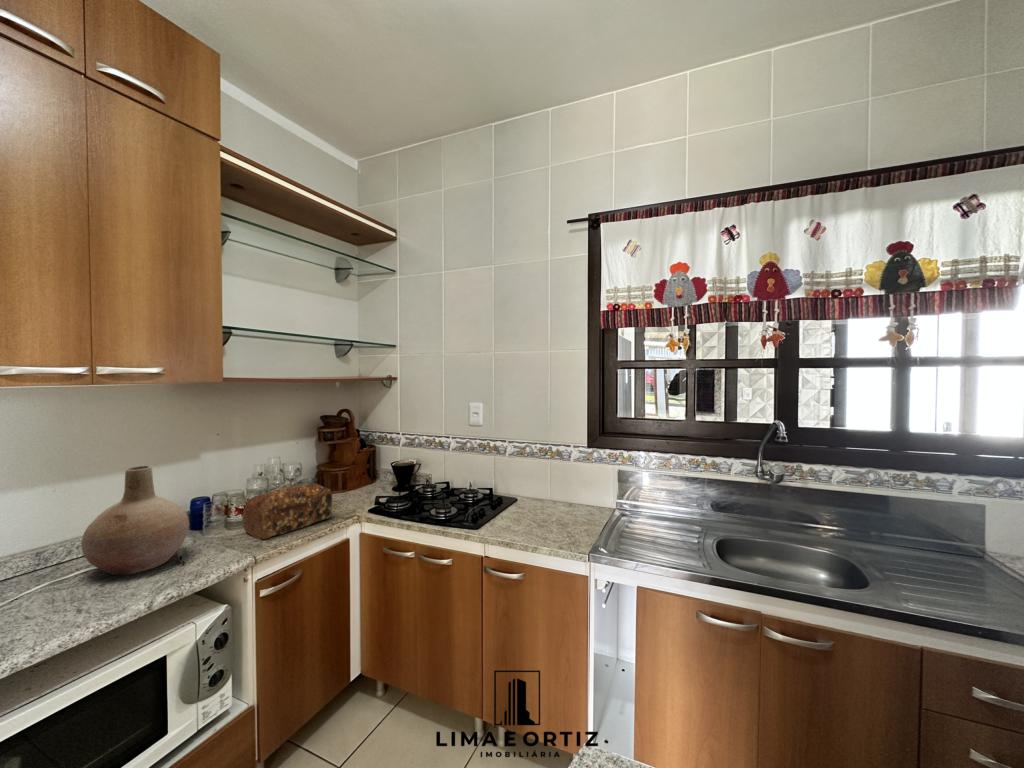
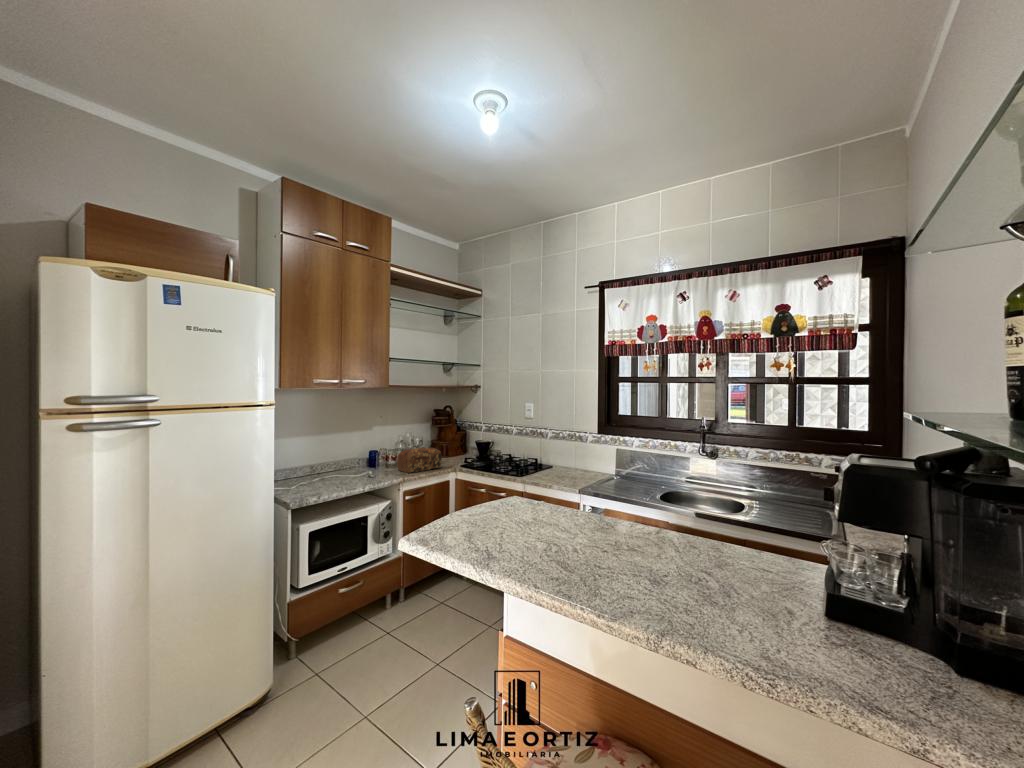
vase: present [81,466,189,575] -> none [335,429,376,479]

